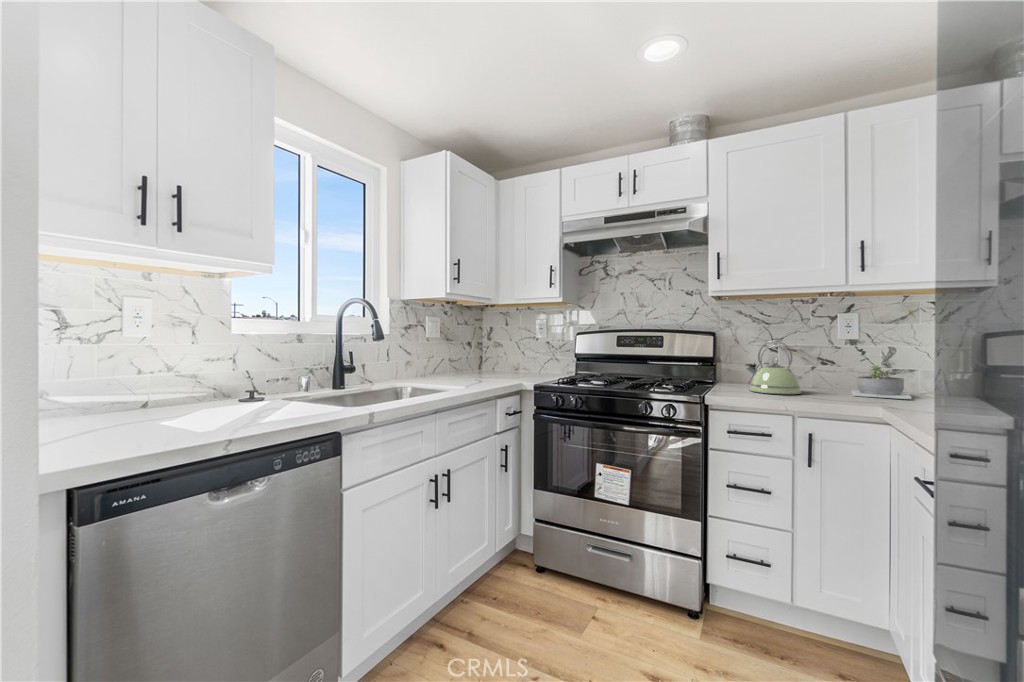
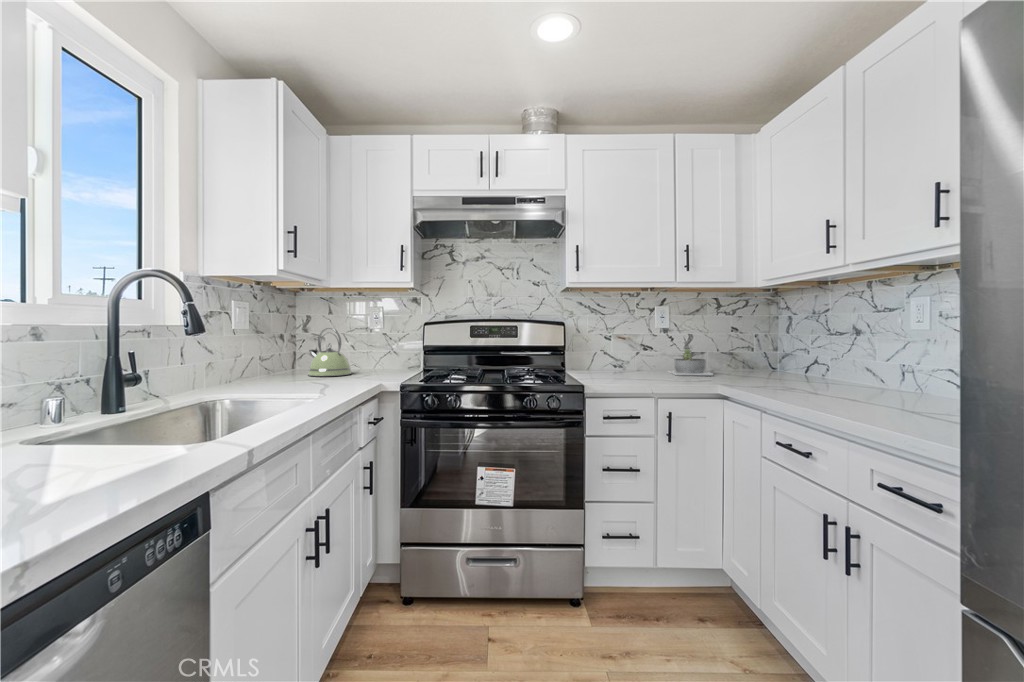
kettle: present [746,341,801,394] -> present [308,328,351,376]

